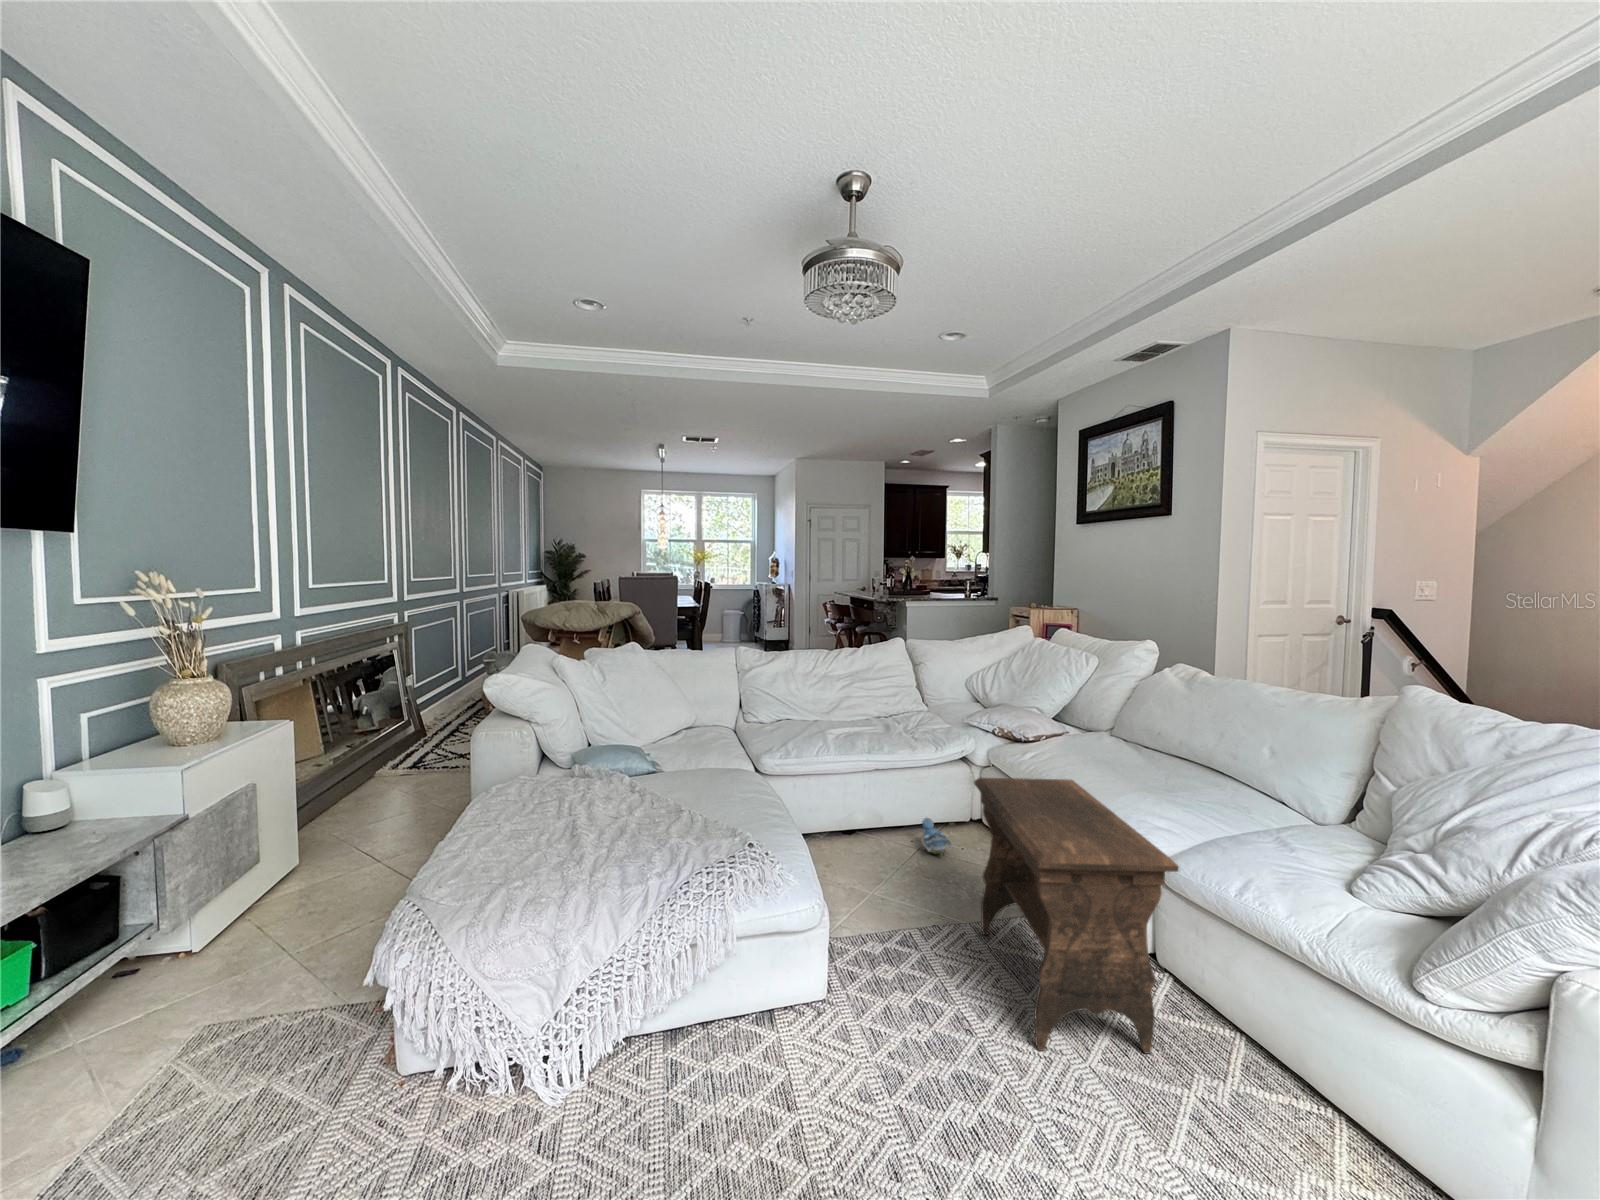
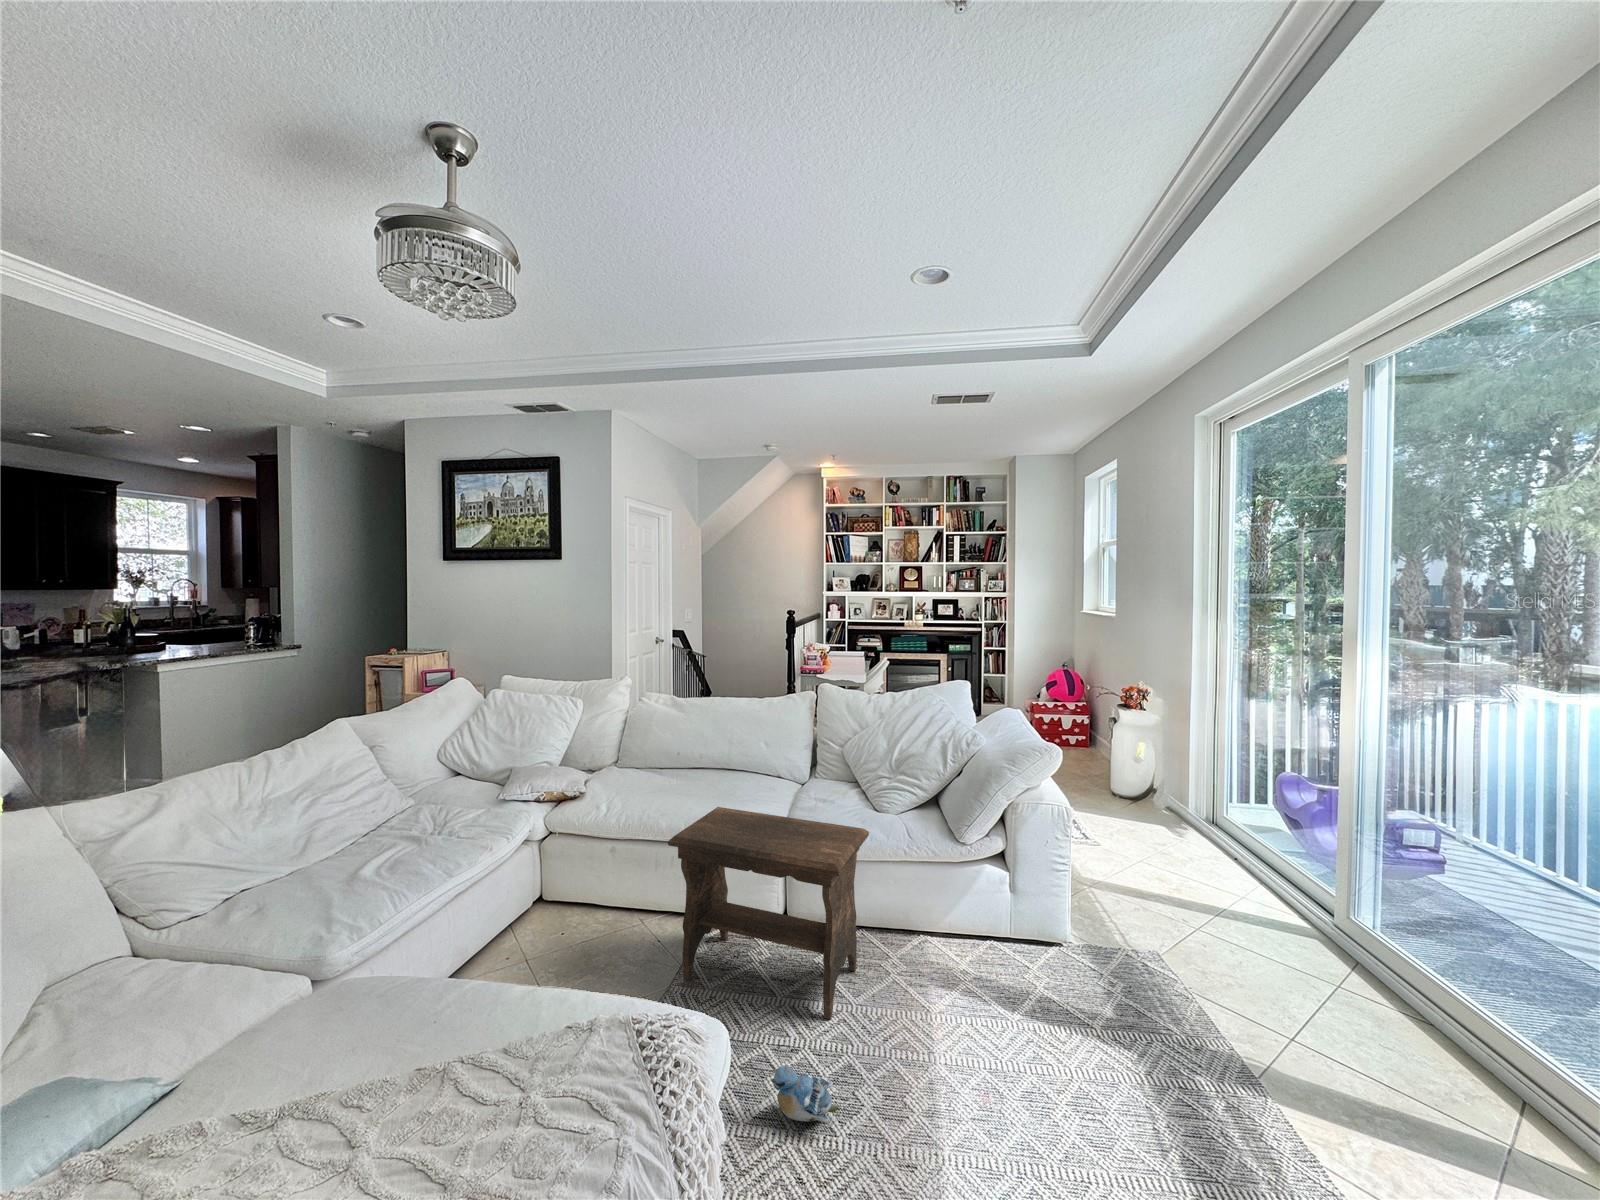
plush toy: present [921,818,953,855] -> present [771,1066,840,1124]

